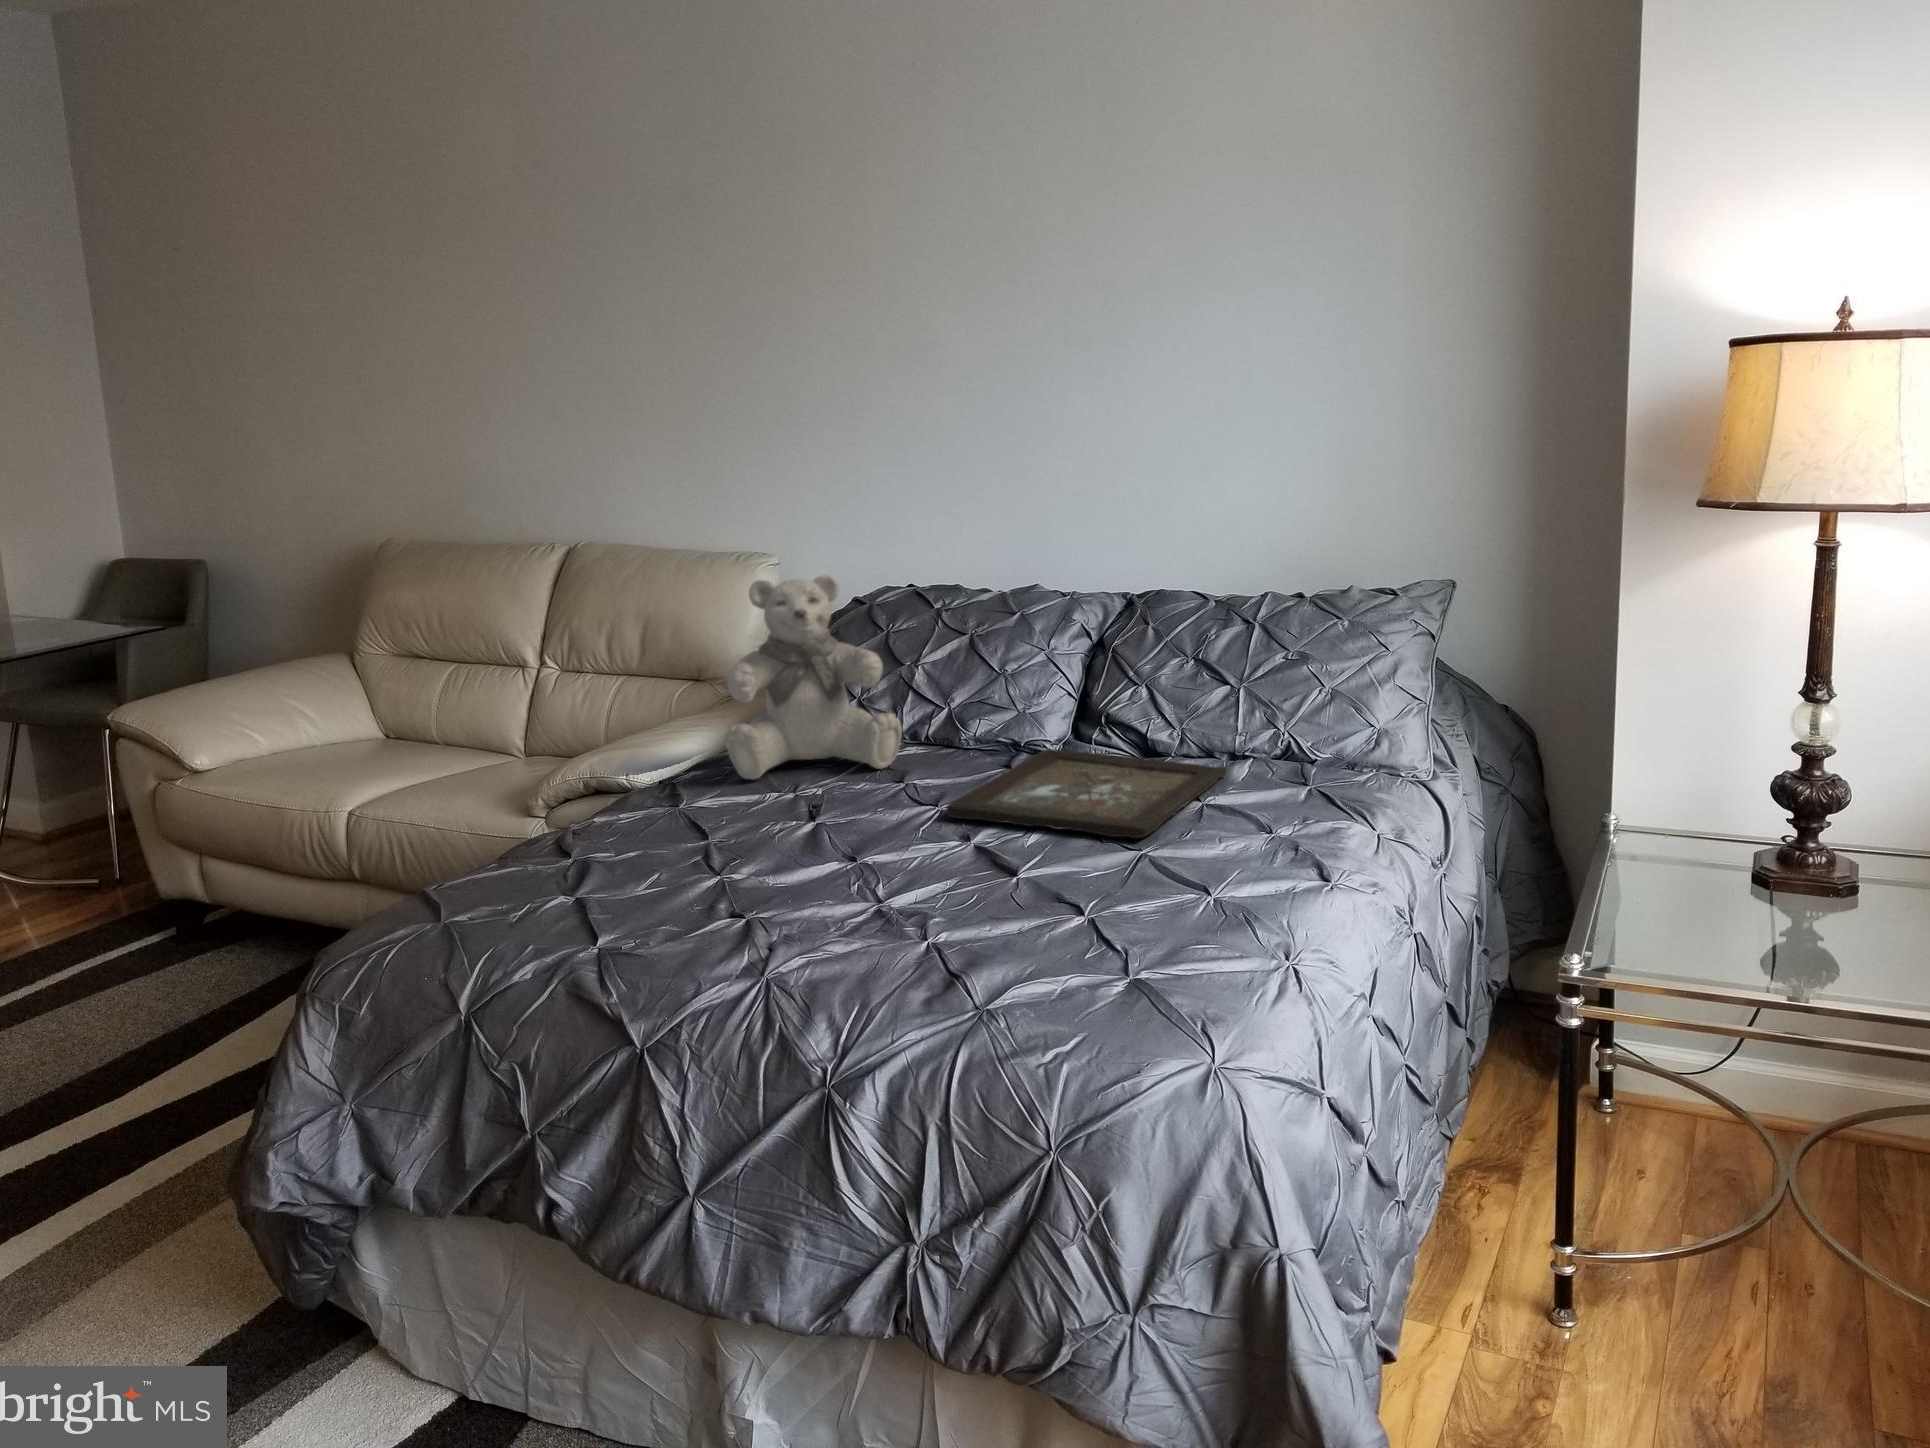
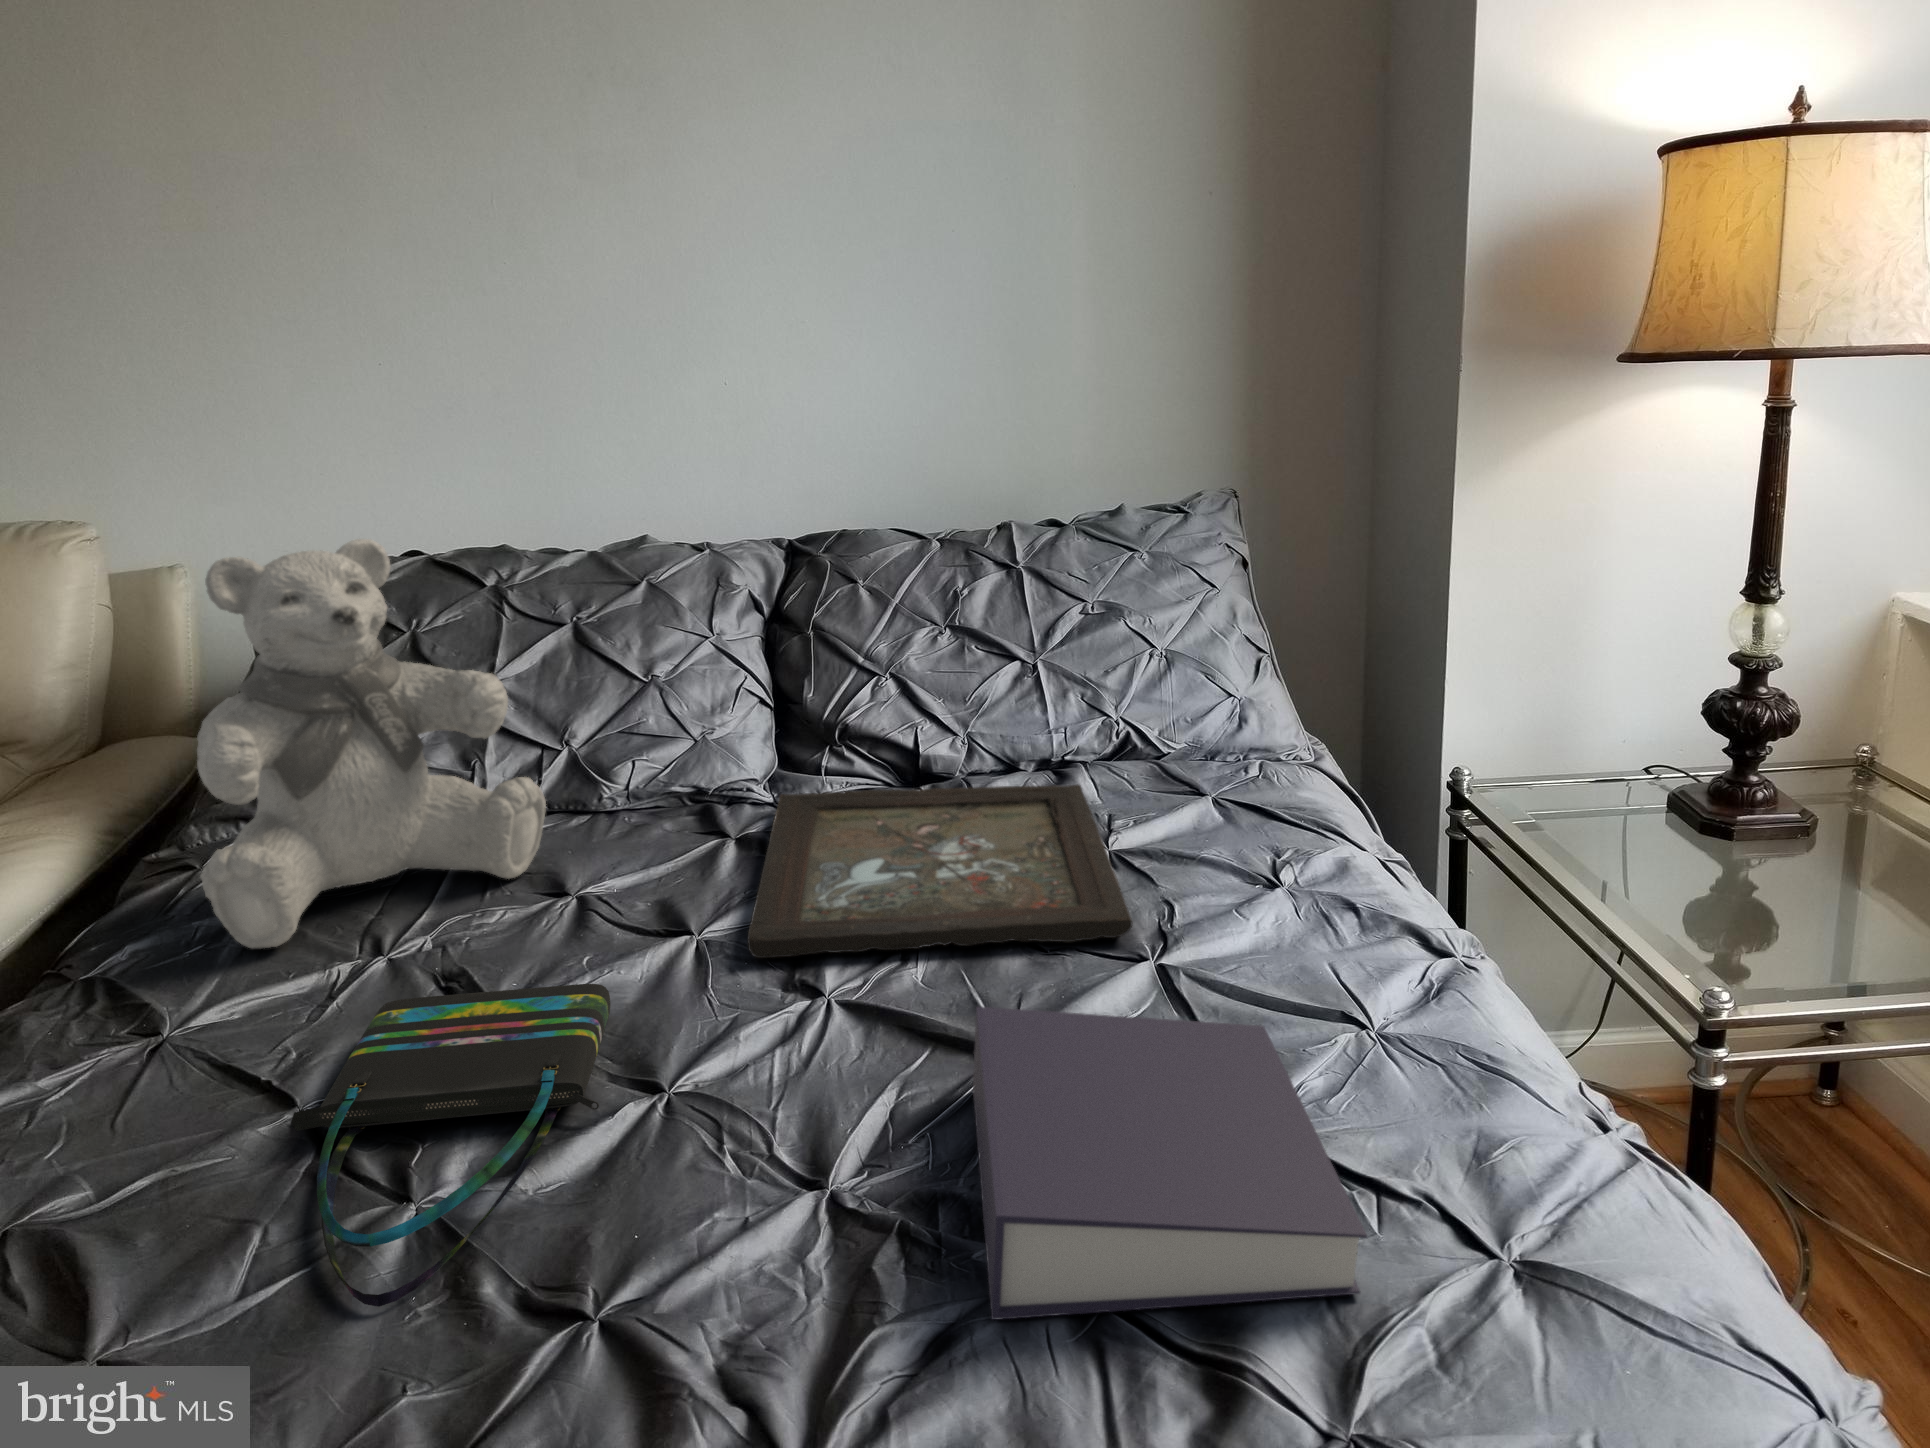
tote bag: none [684,801,864,892] -> present [291,984,611,1307]
book: none [892,834,1124,964] -> present [973,1007,1367,1320]

